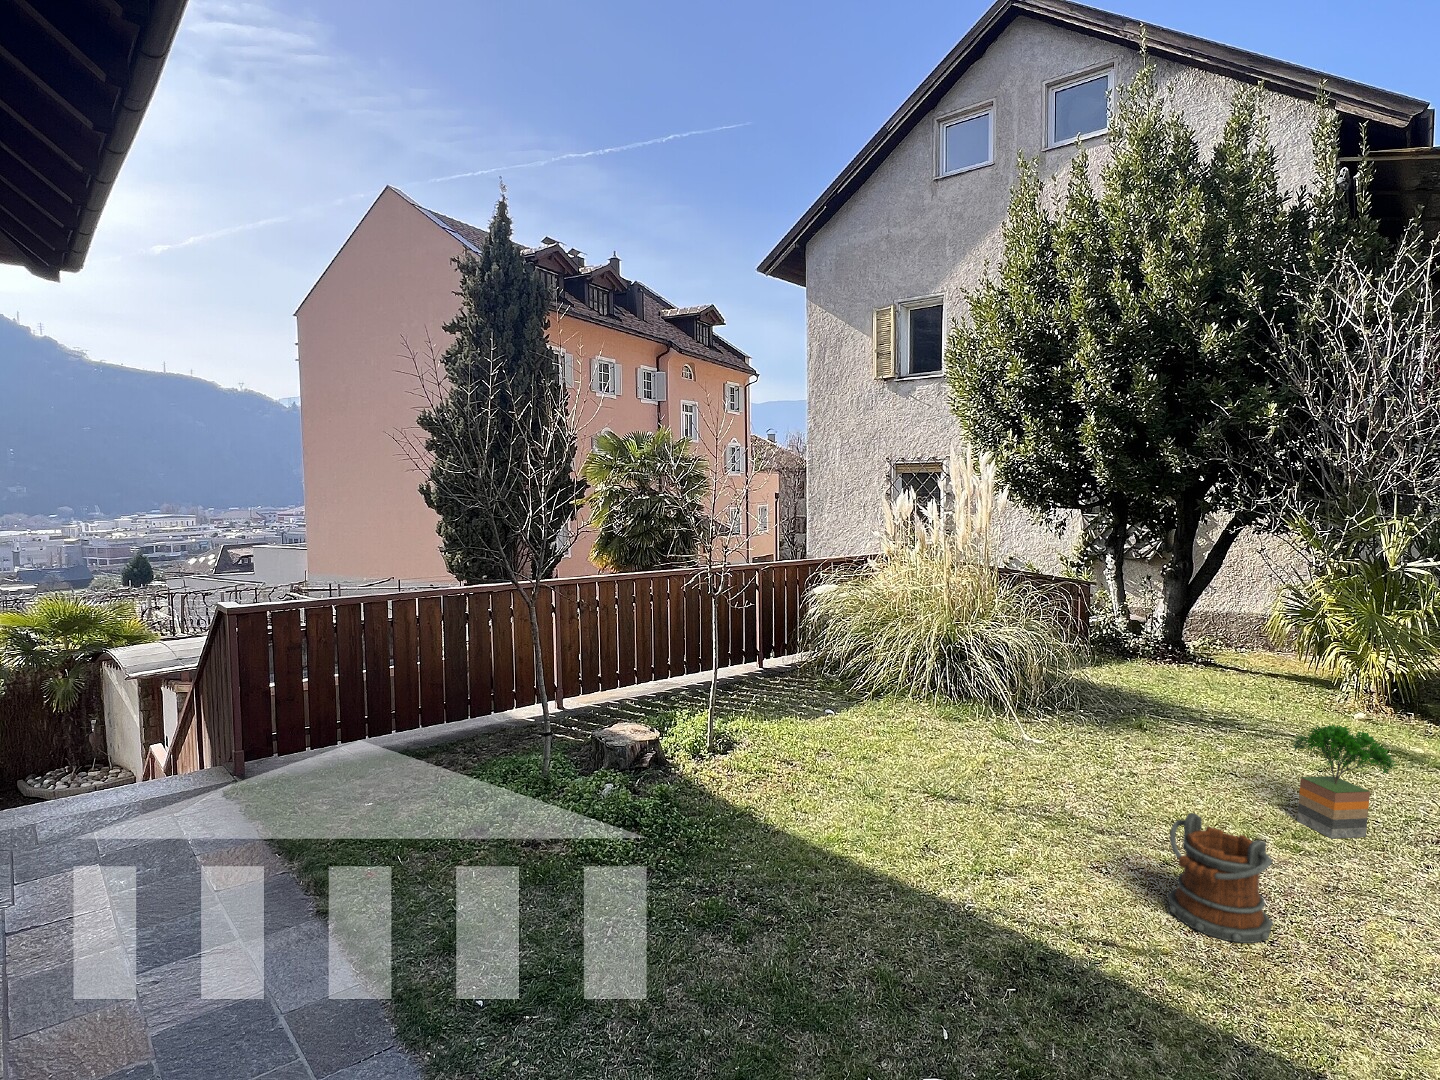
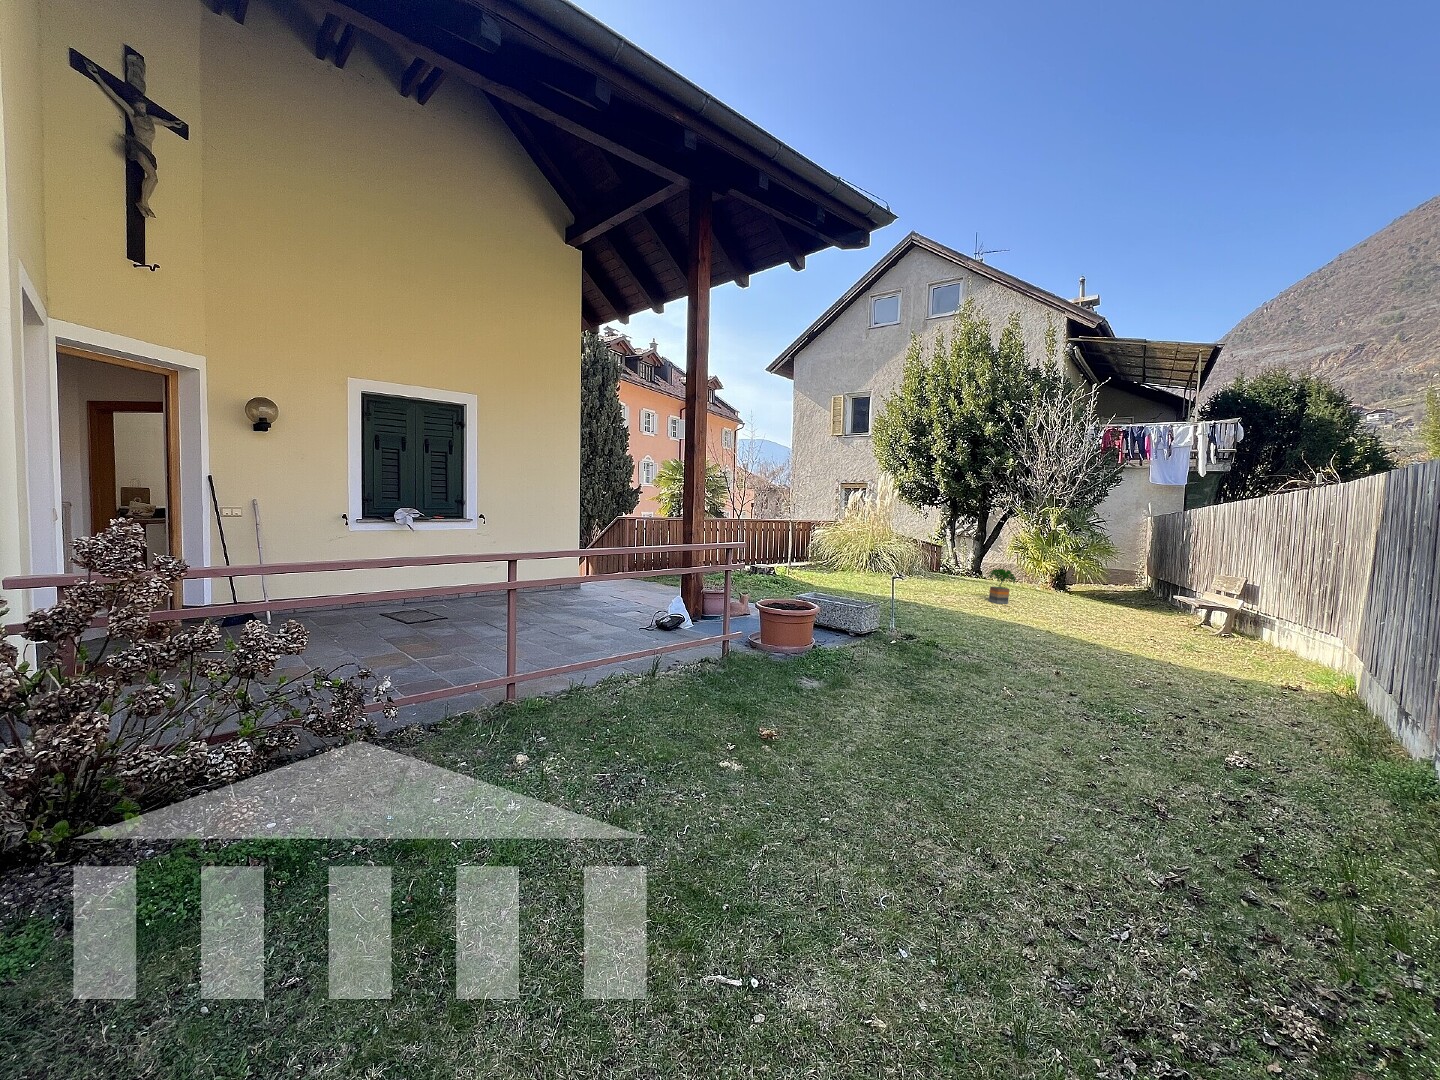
bucket: present [1166,813,1273,943] -> none [938,581,966,612]

